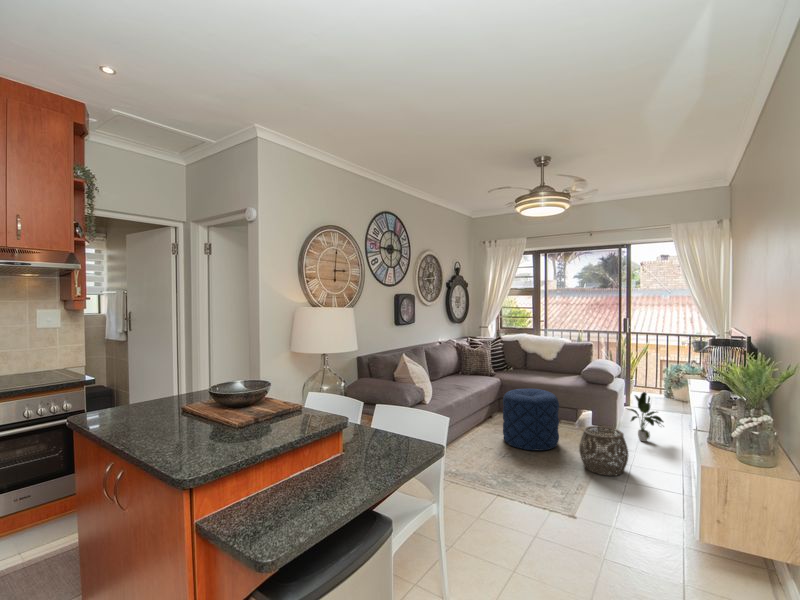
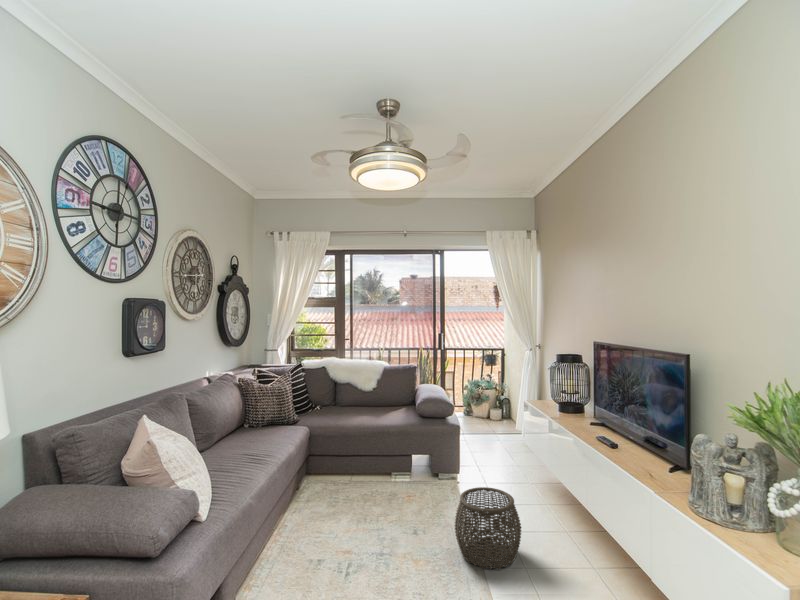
pouf: present [503,389,559,451] -> none [328,441,412,547]
potted plant: present [626,392,663,442] -> none [476,422,517,486]

